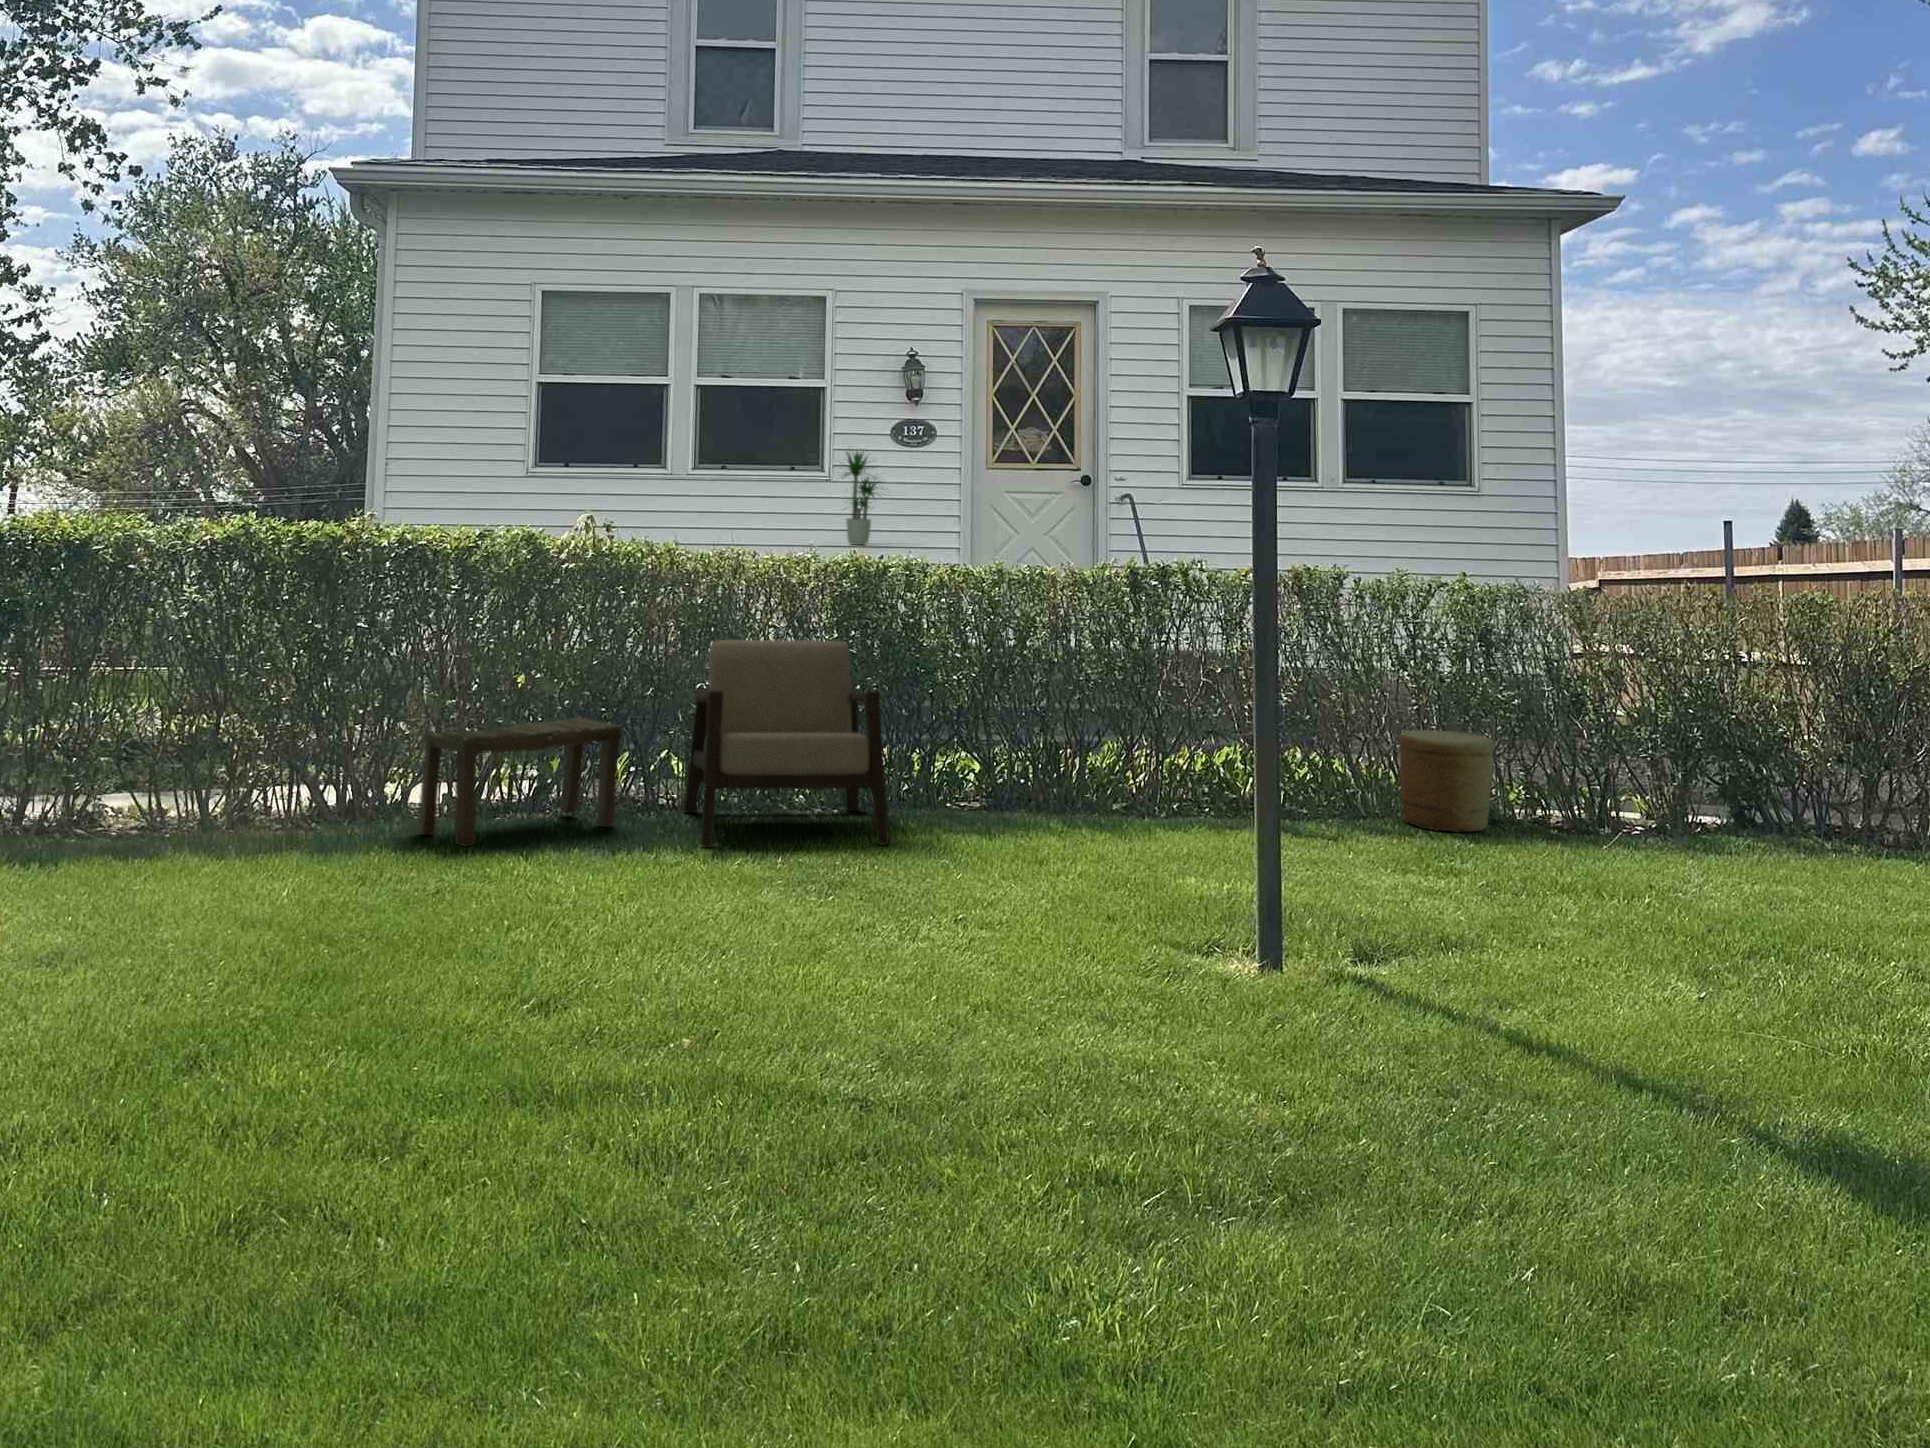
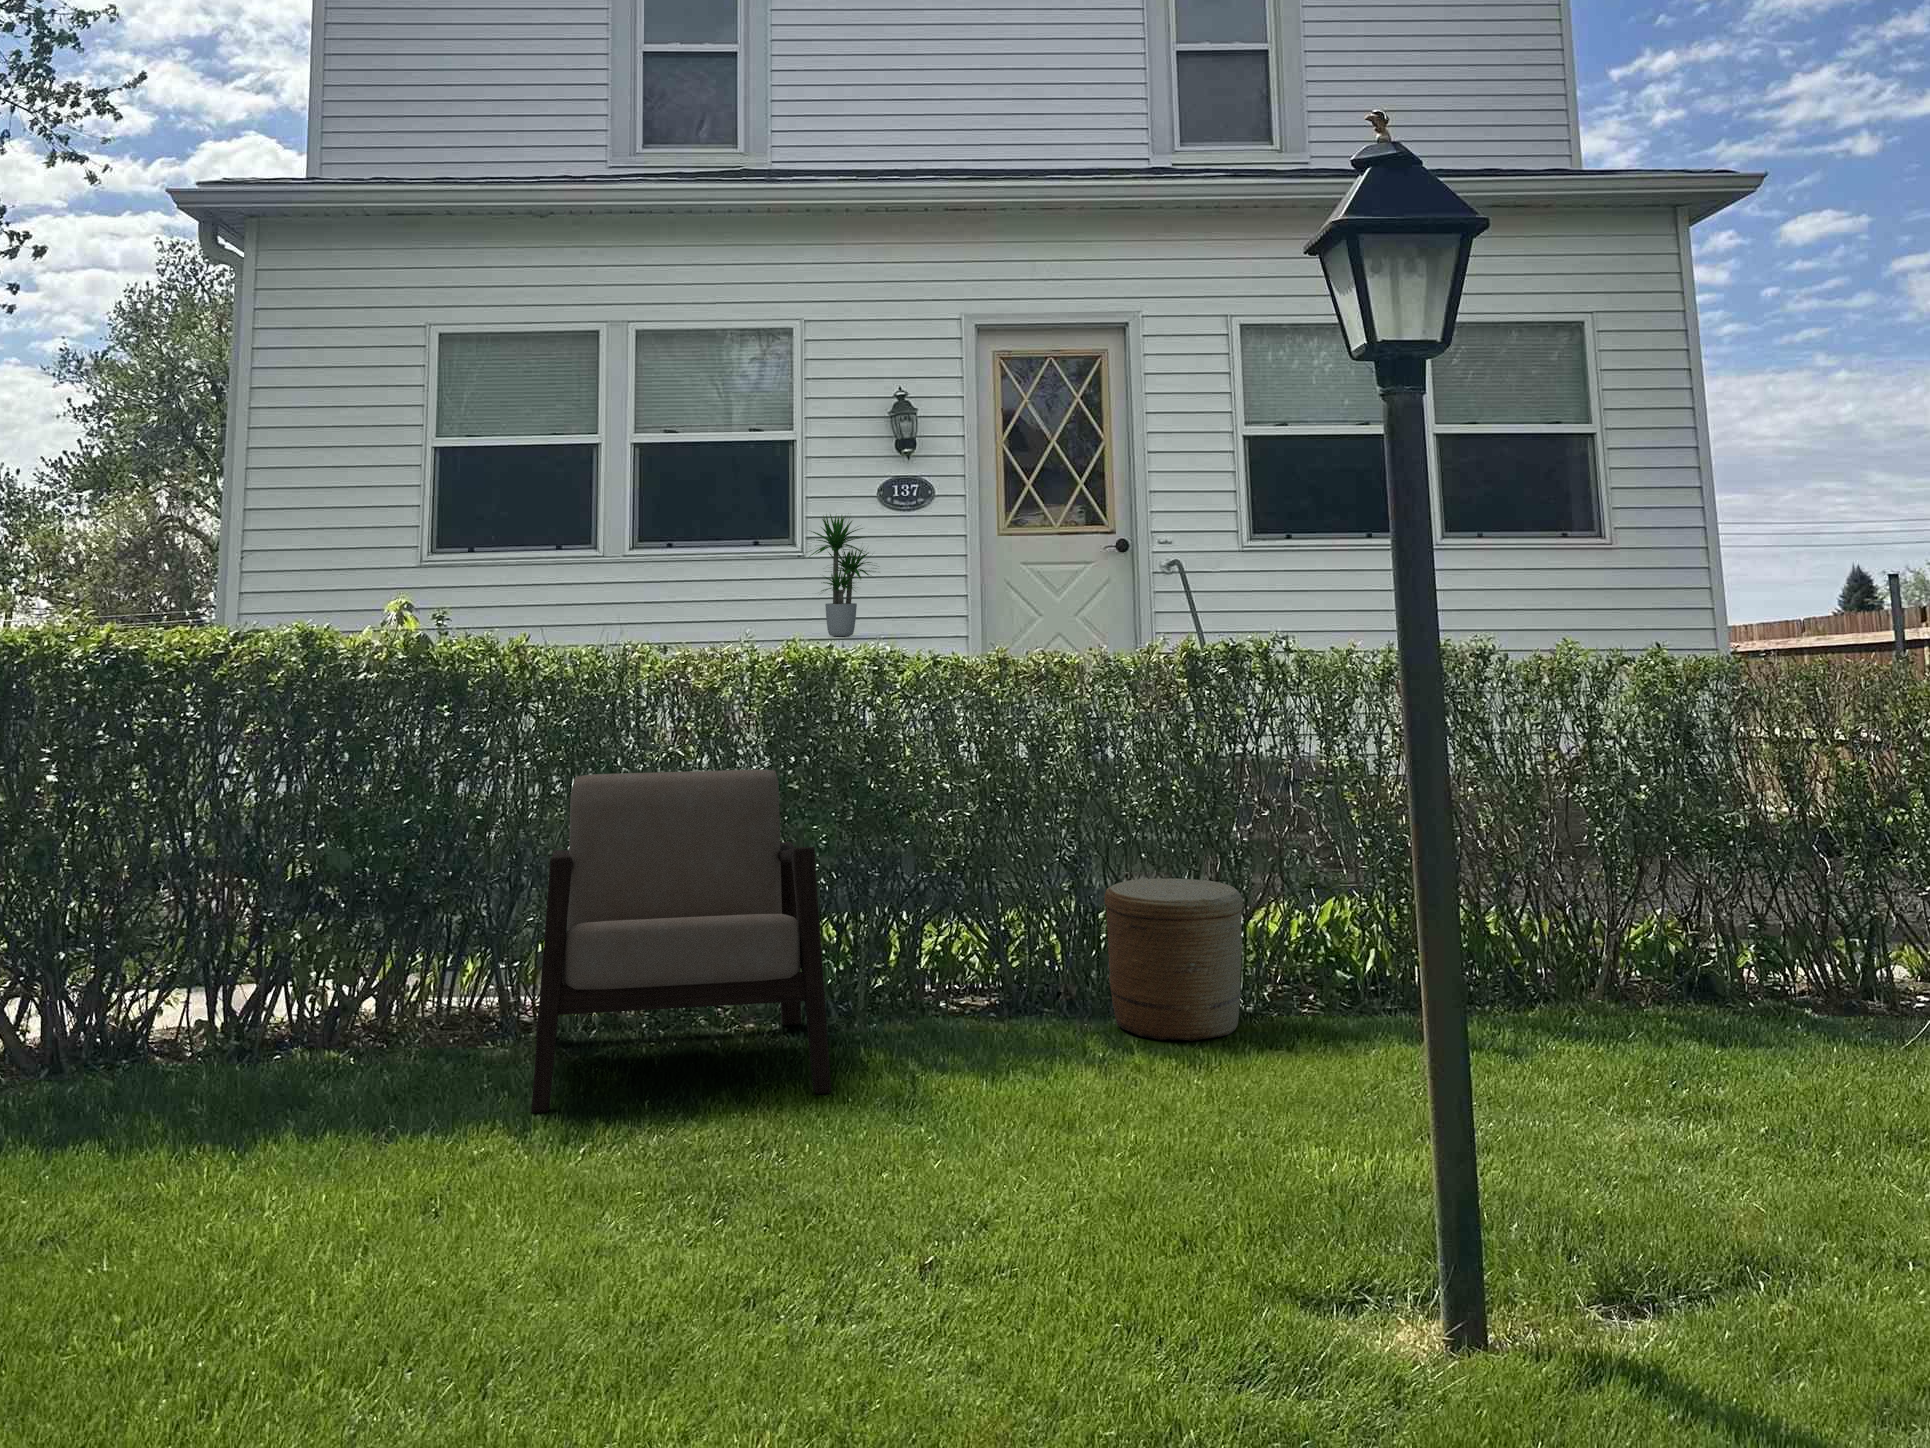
bench: present [418,717,622,846] -> none [91,900,425,1130]
woven basket: present [1398,730,1494,832] -> present [1104,878,1243,1041]

